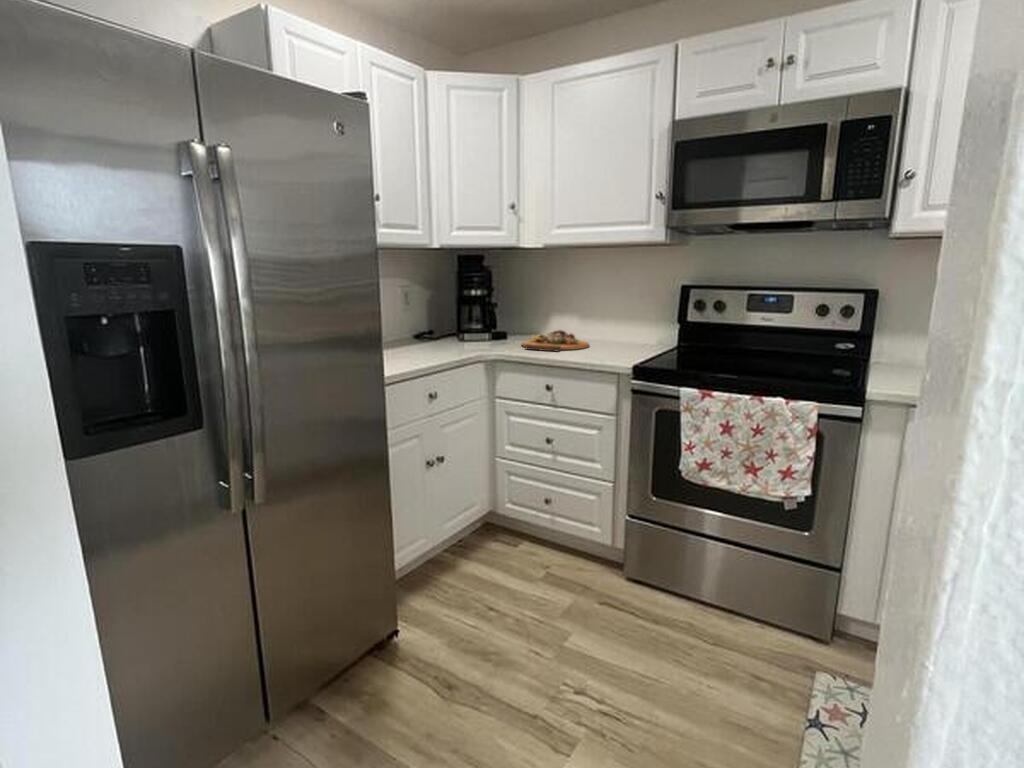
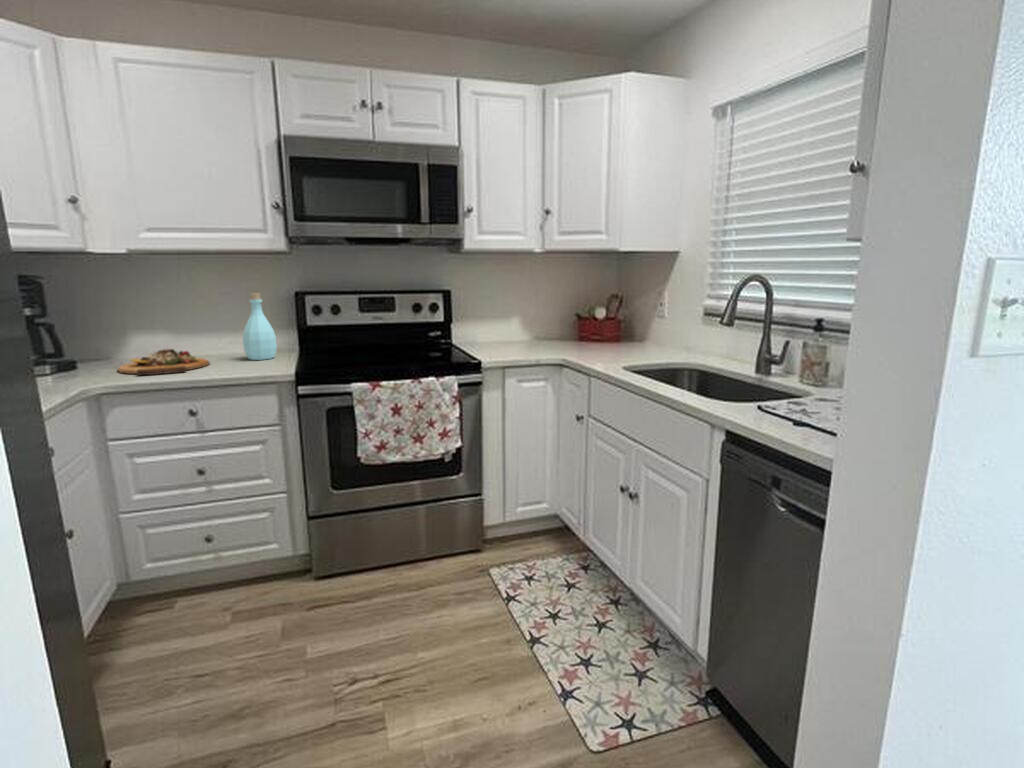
bottle: none [619,285,651,350] -> present [243,293,277,360]

